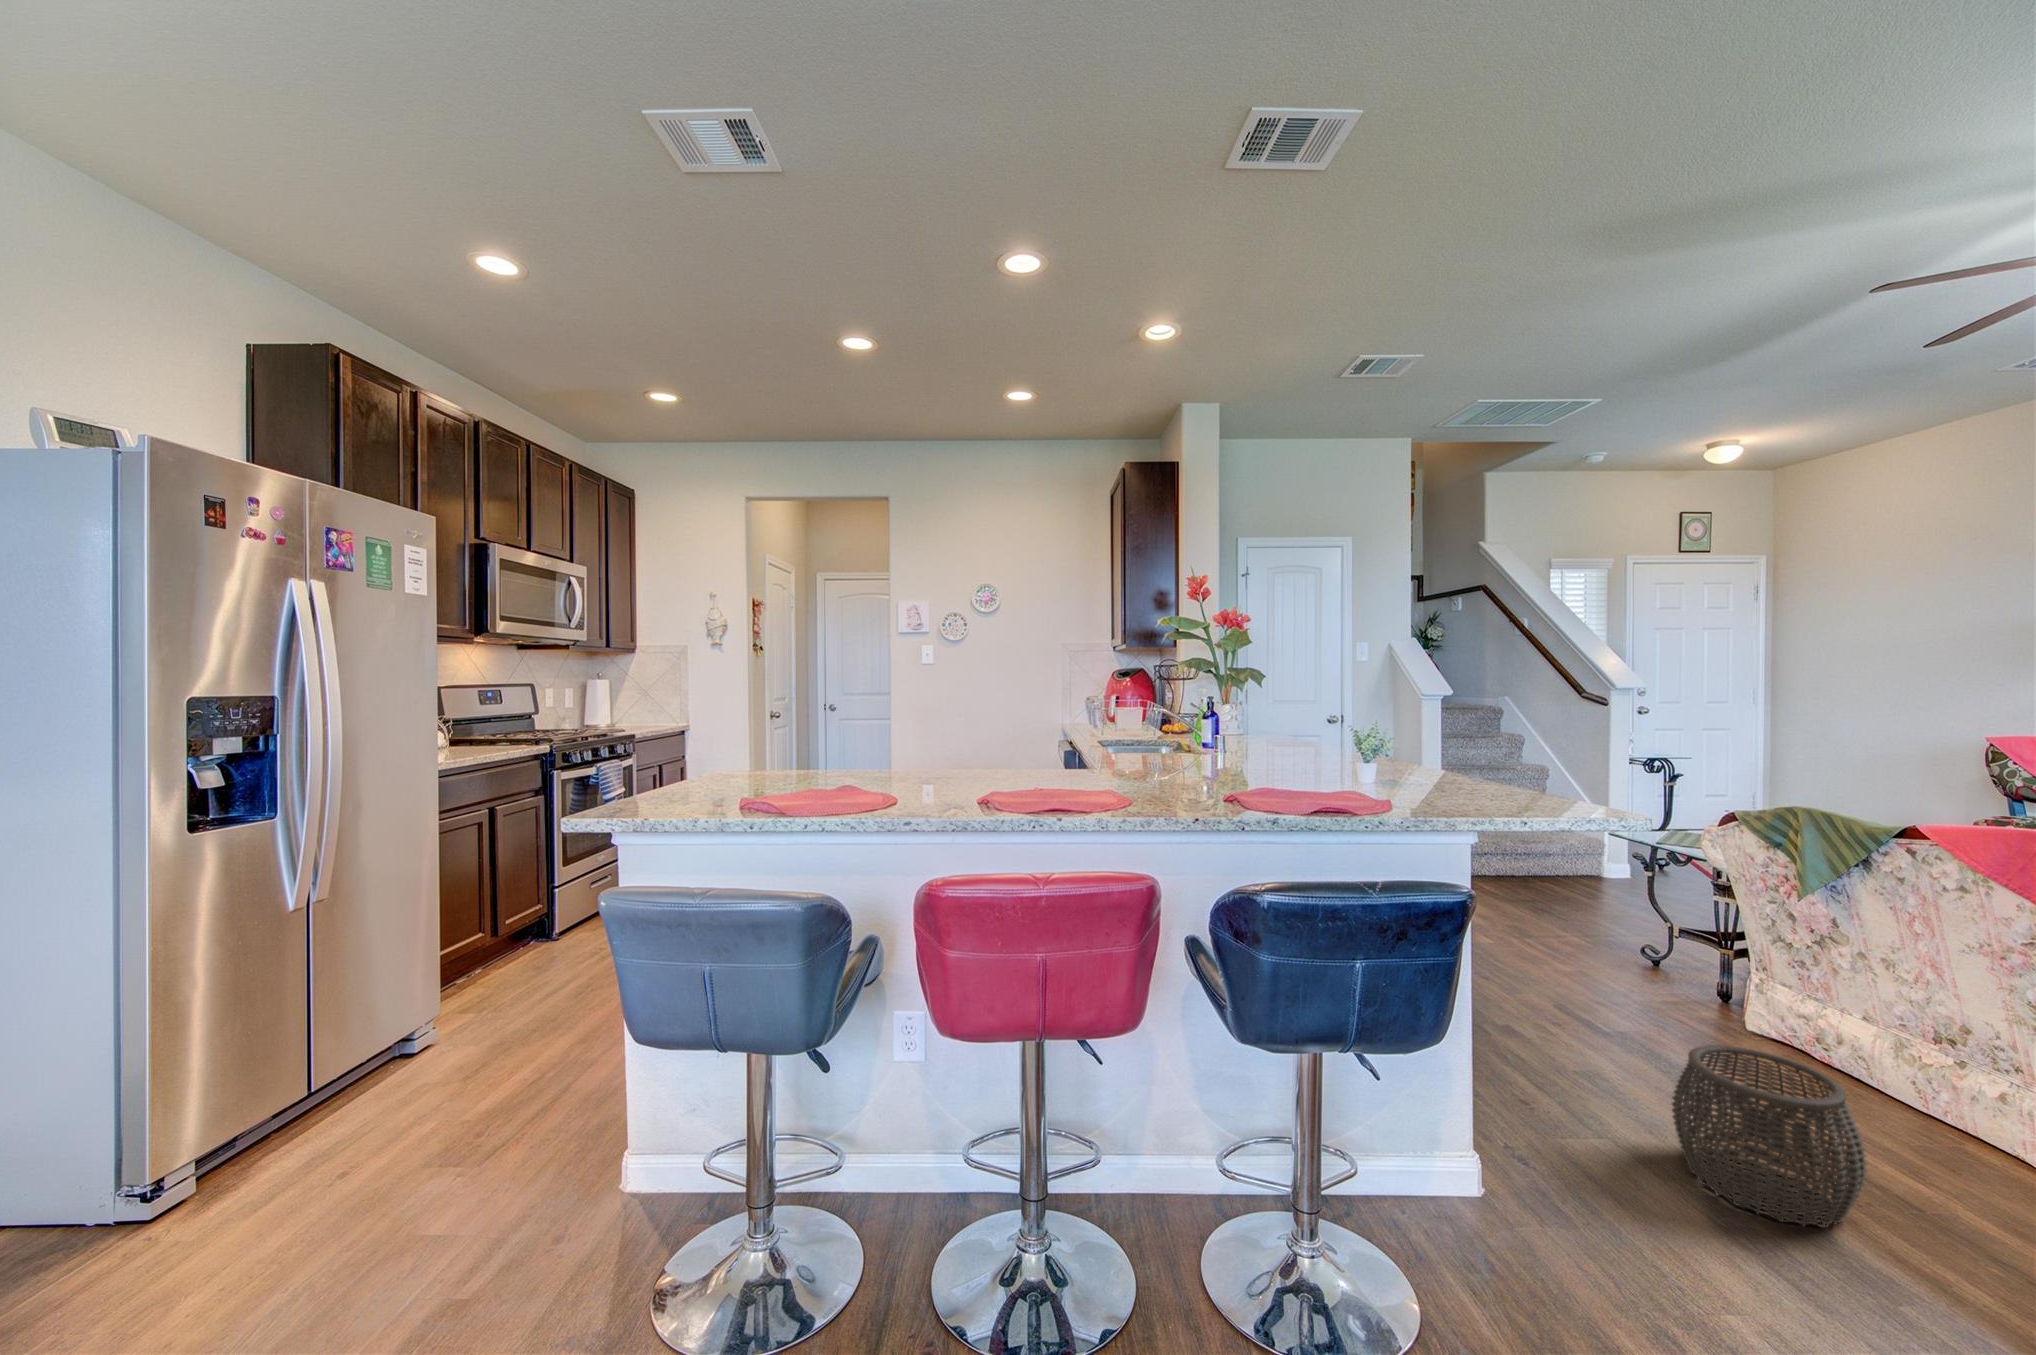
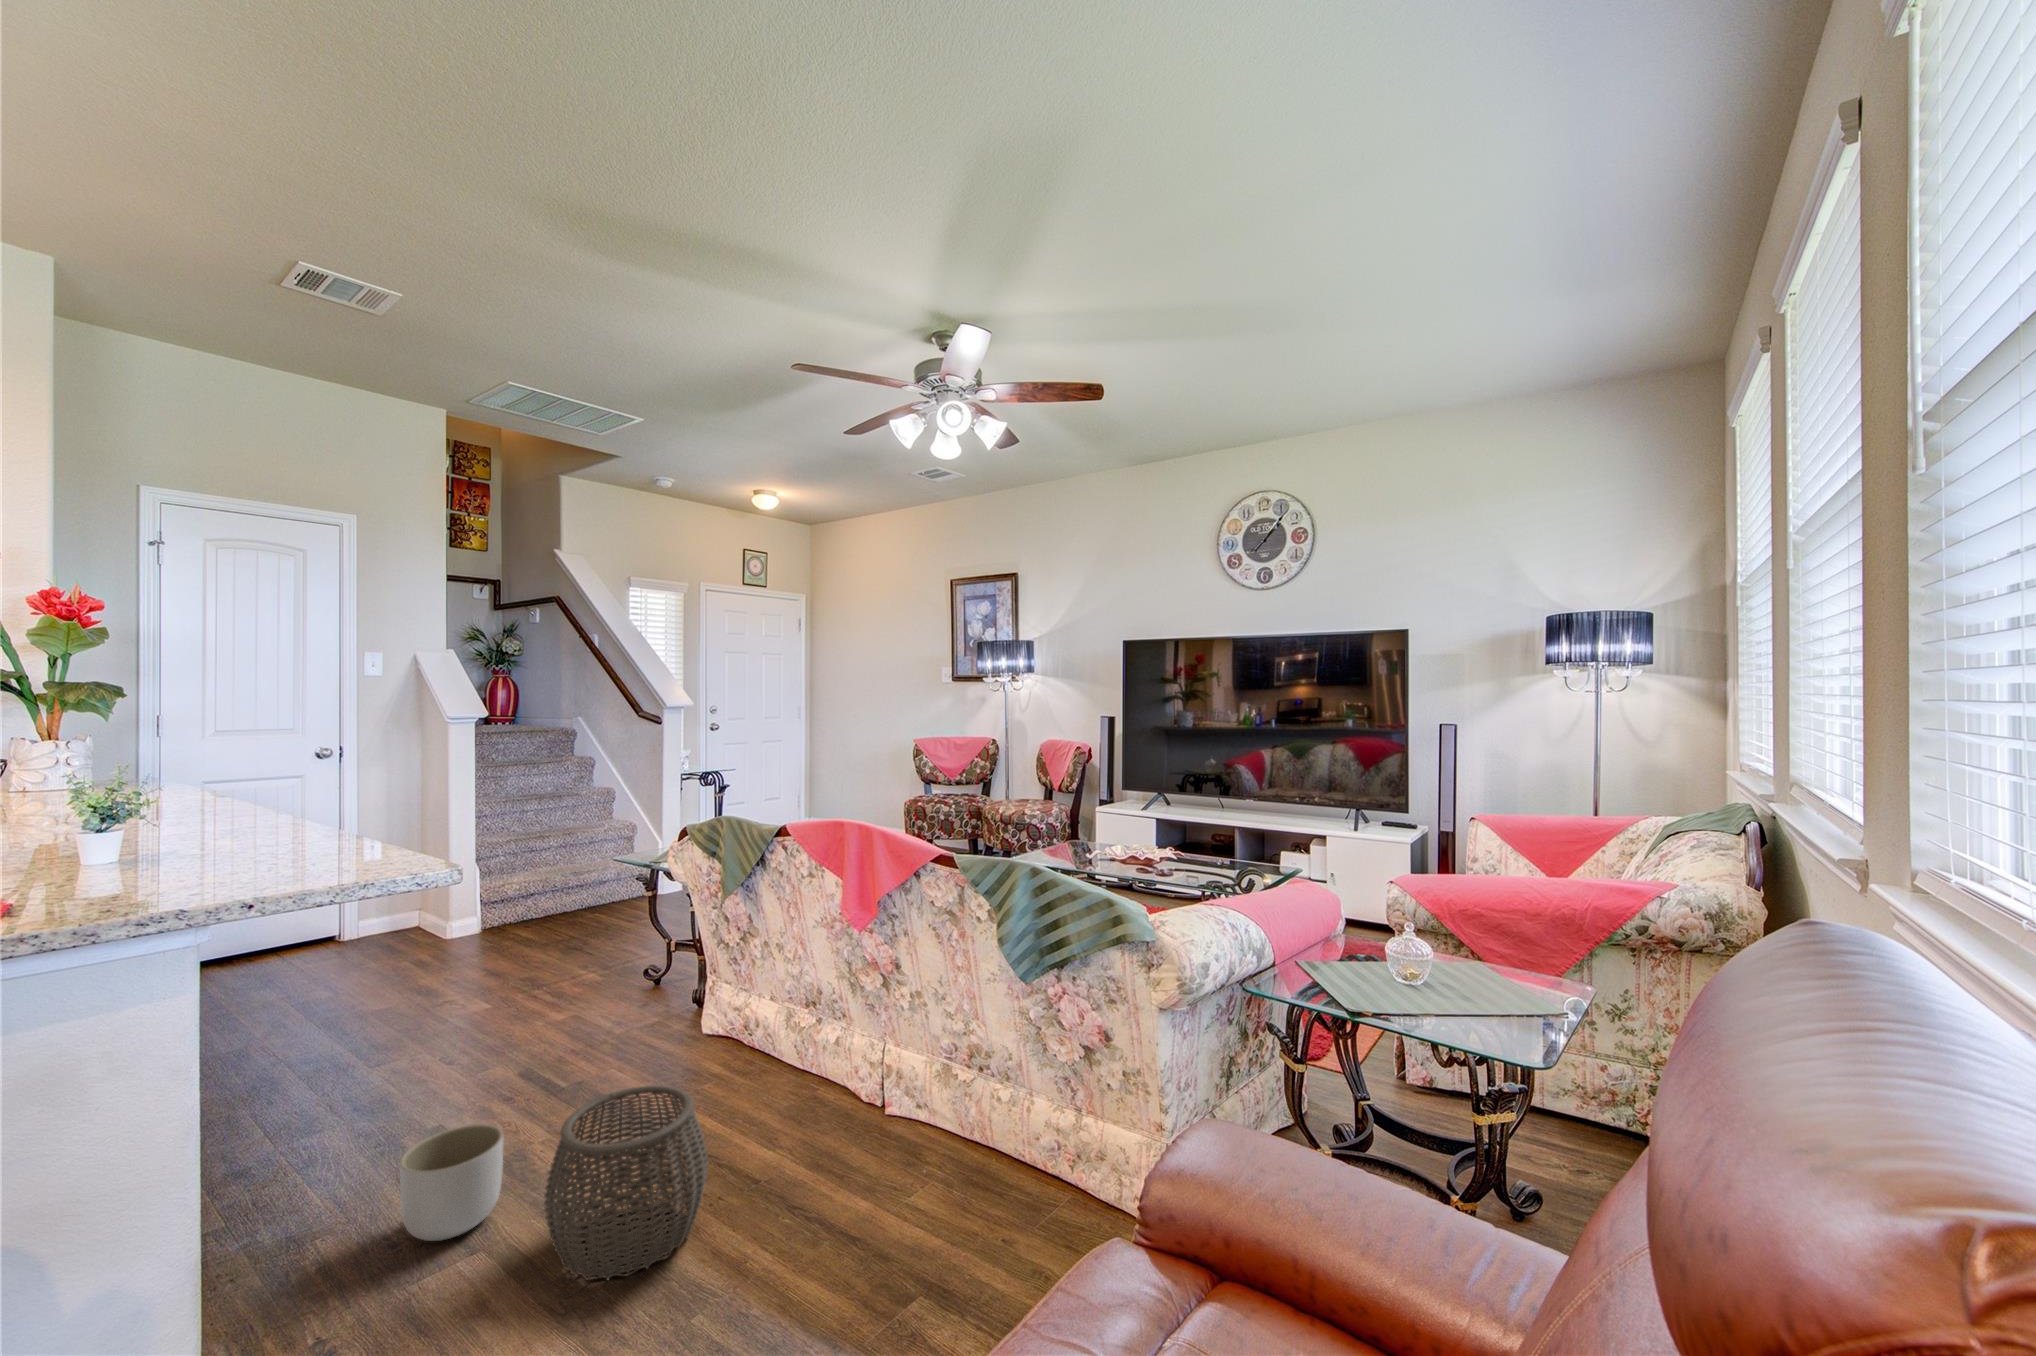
planter: none [1520,1022,1604,1111] -> present [400,1124,503,1241]

